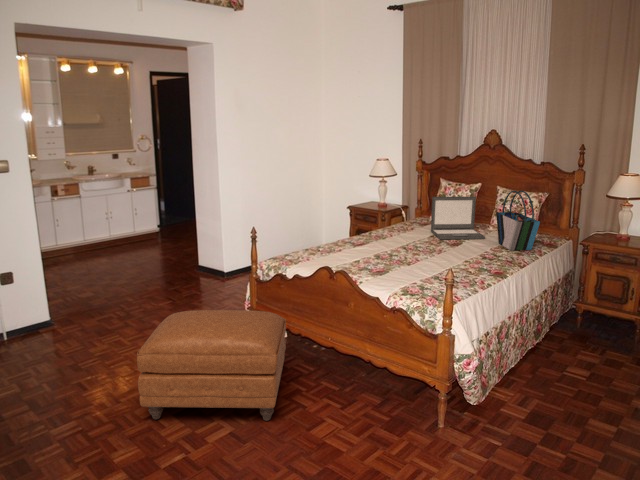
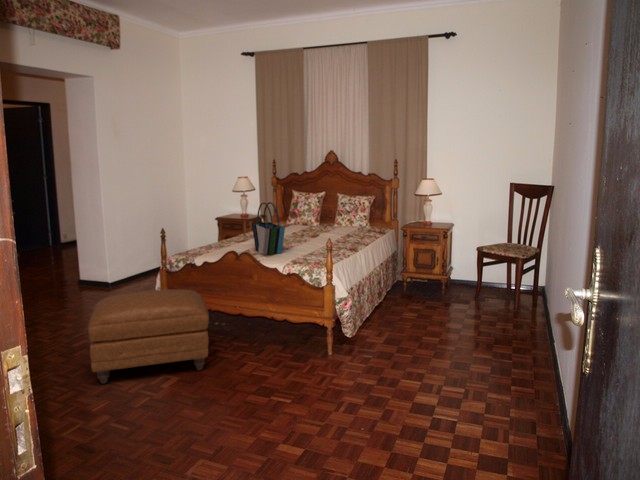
tote bag: present [496,191,540,250] -> present [252,202,285,255]
laptop: present [431,197,485,239] -> none [293,201,335,234]

